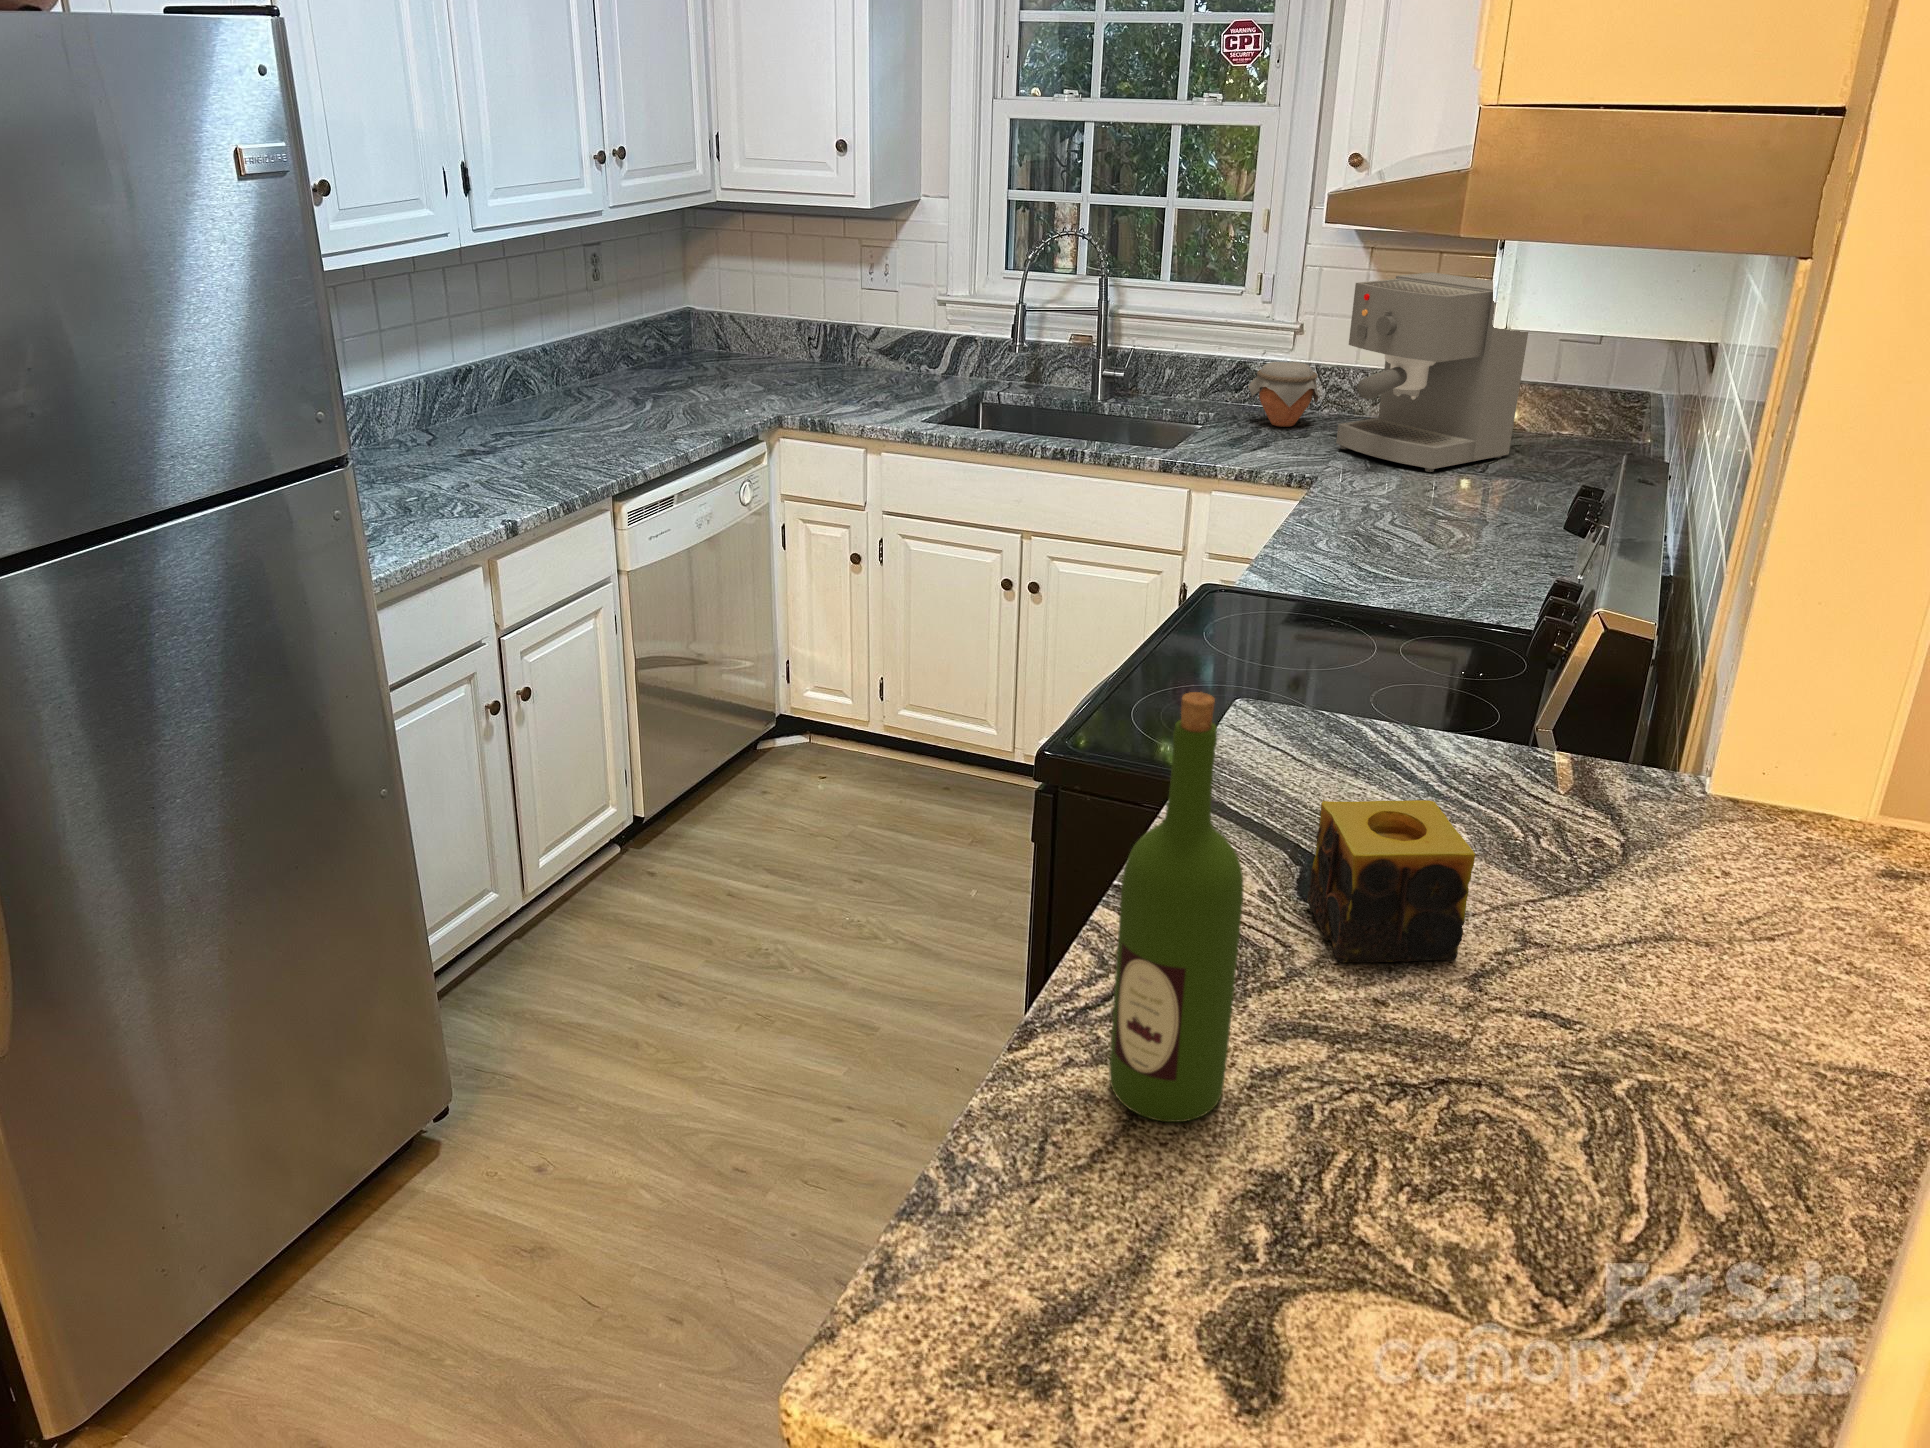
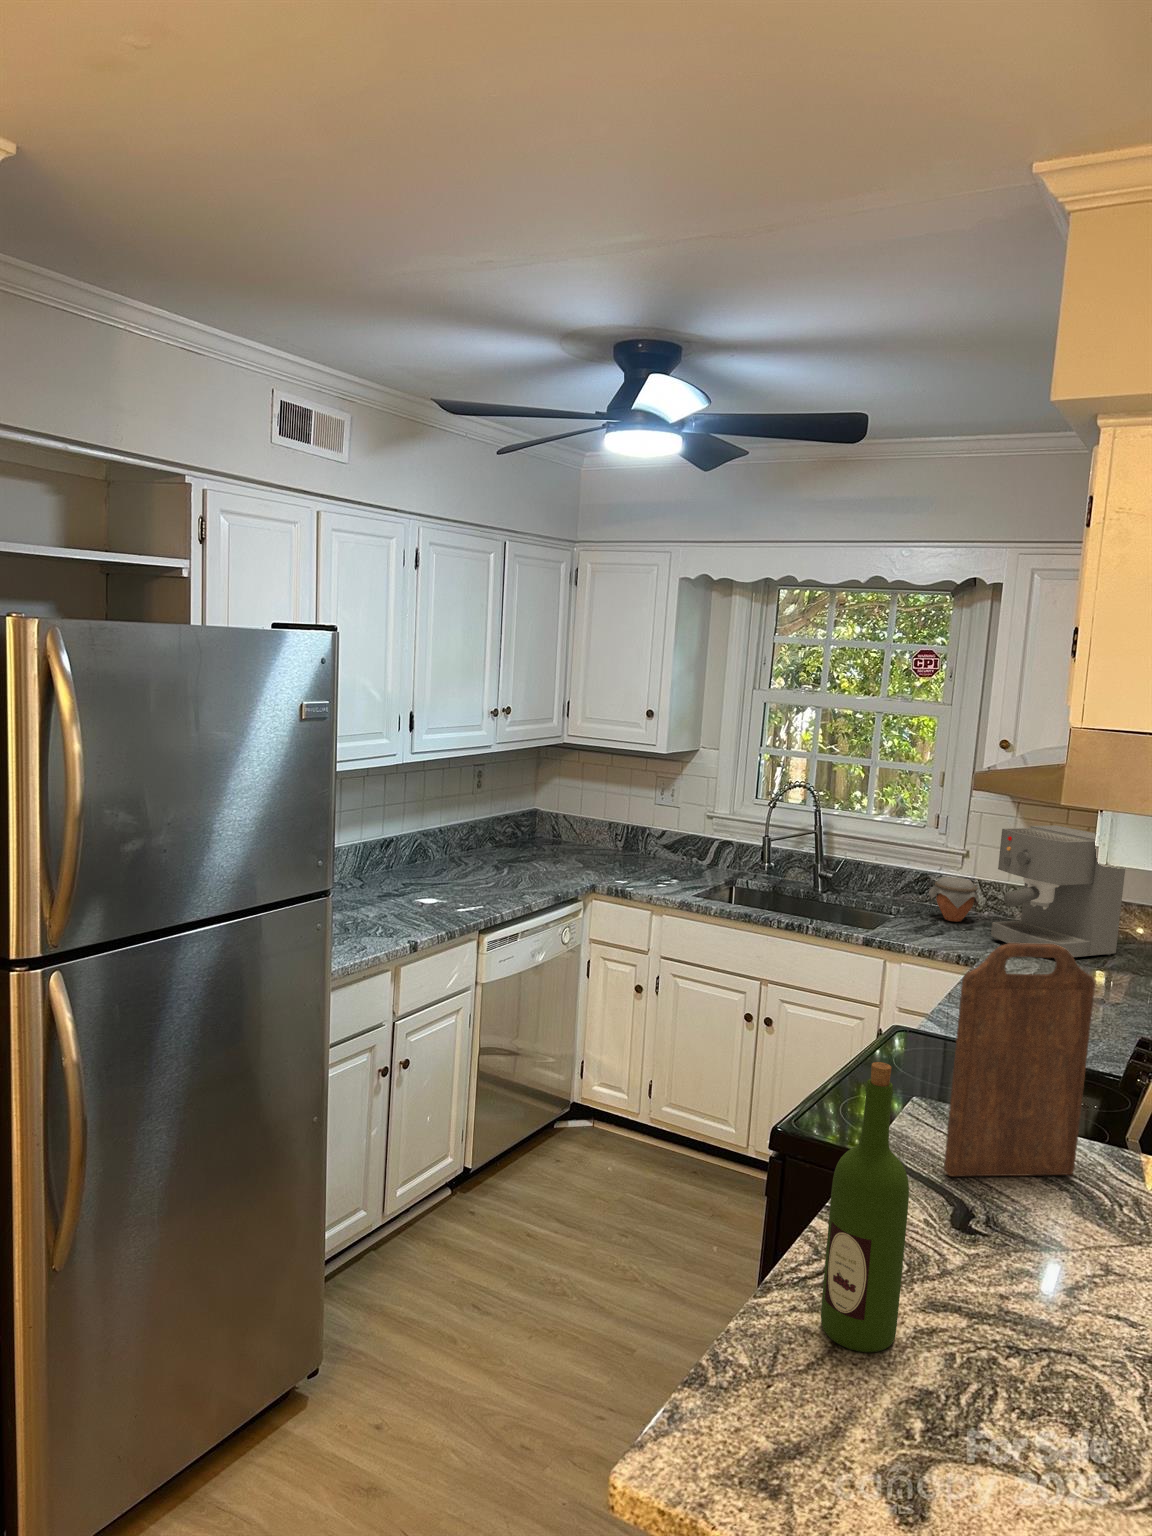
cutting board: none [1284,460,1516,818] -> present [944,943,1095,1176]
candle: present [1308,800,1475,962] -> none [957,1157,1068,1276]

